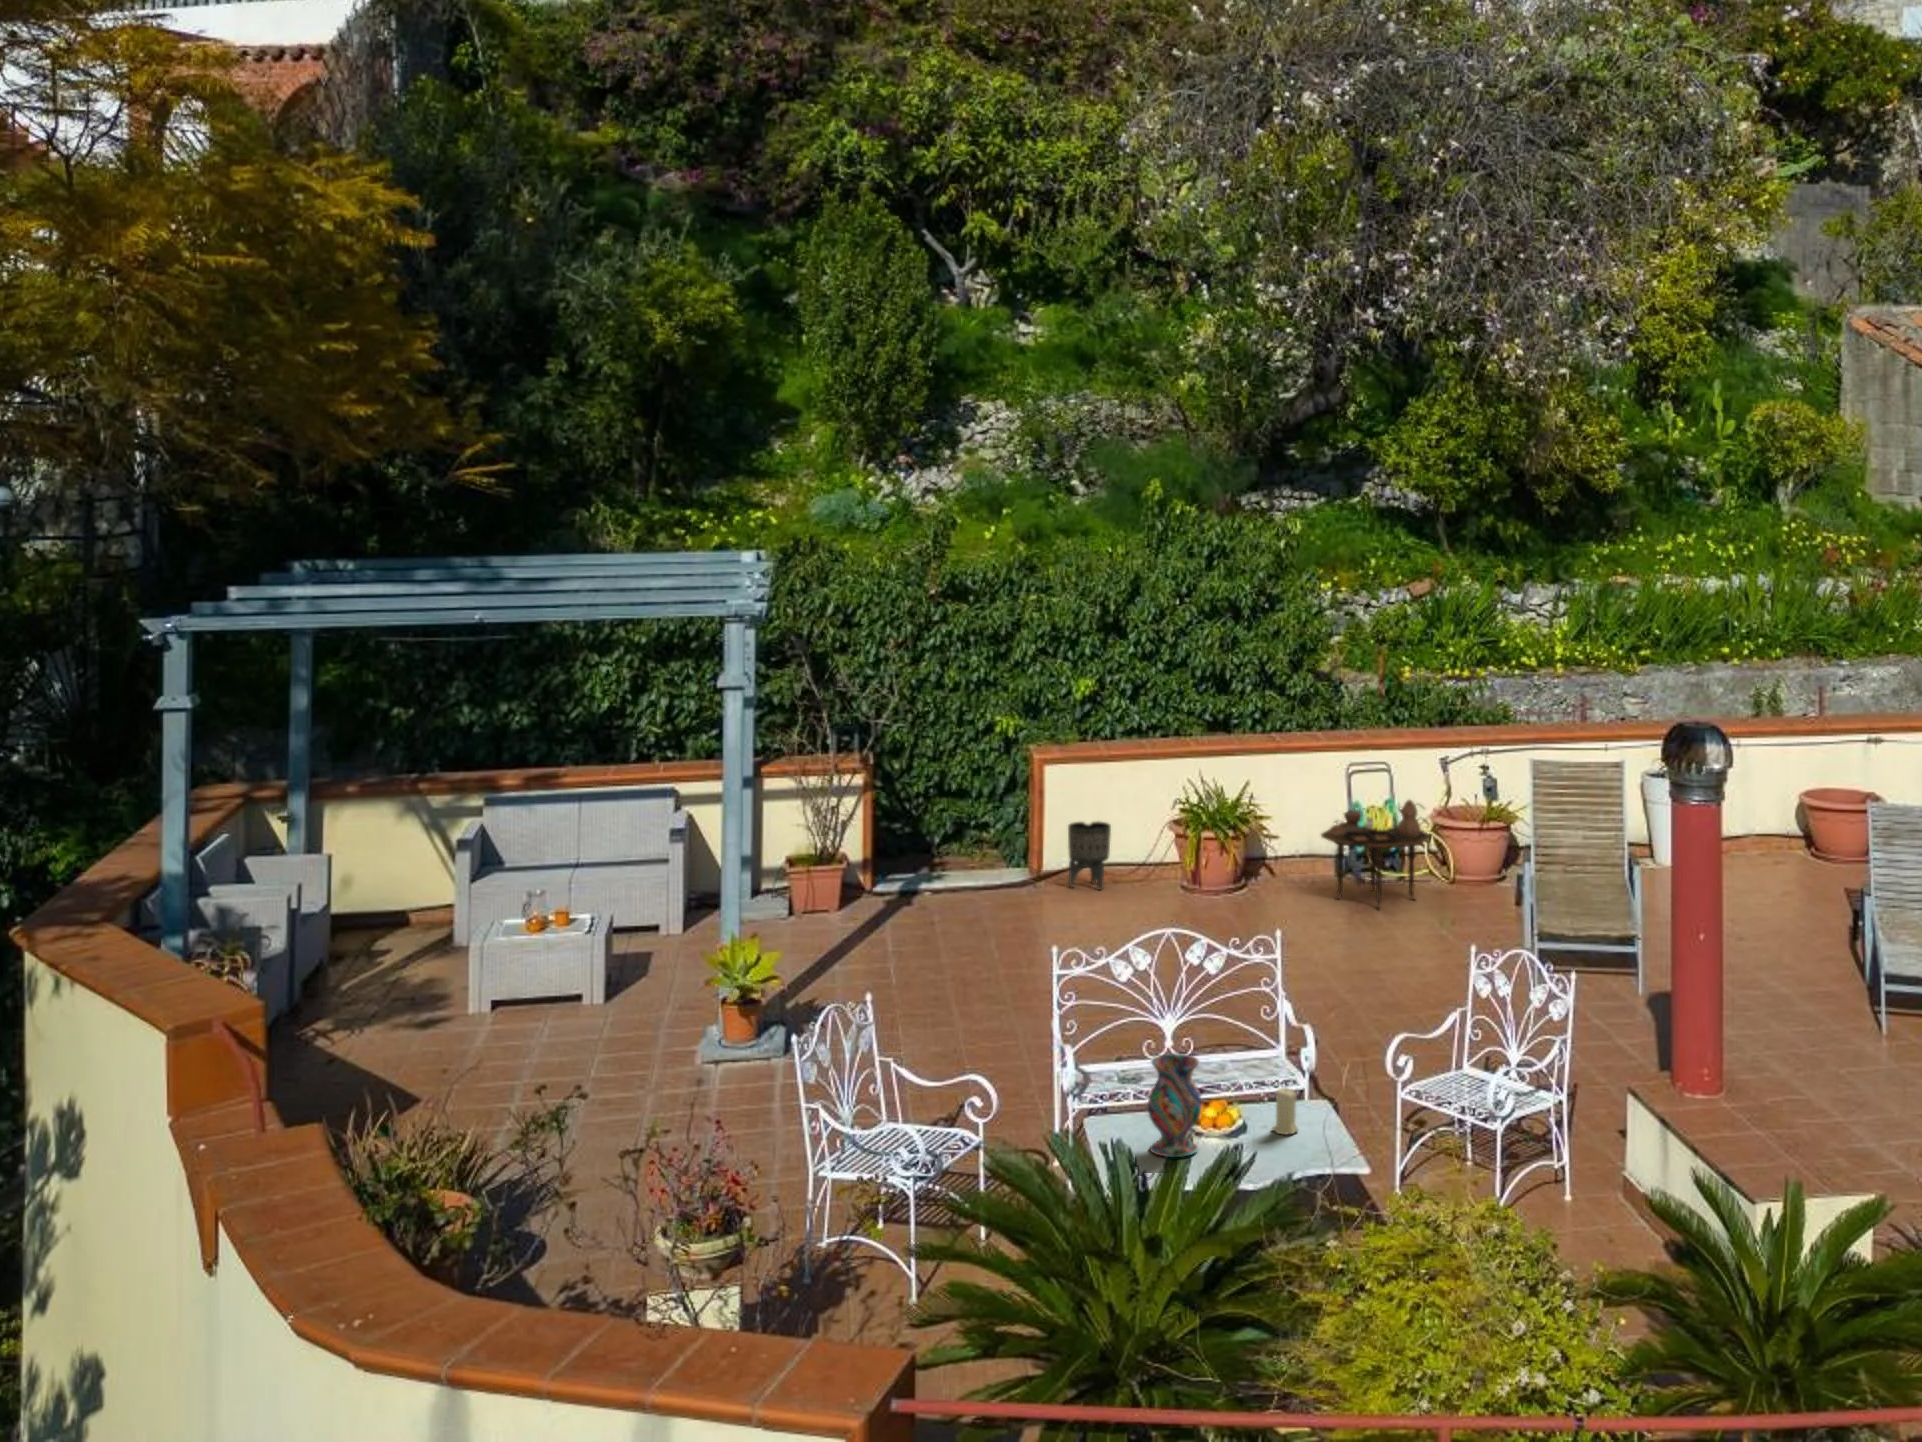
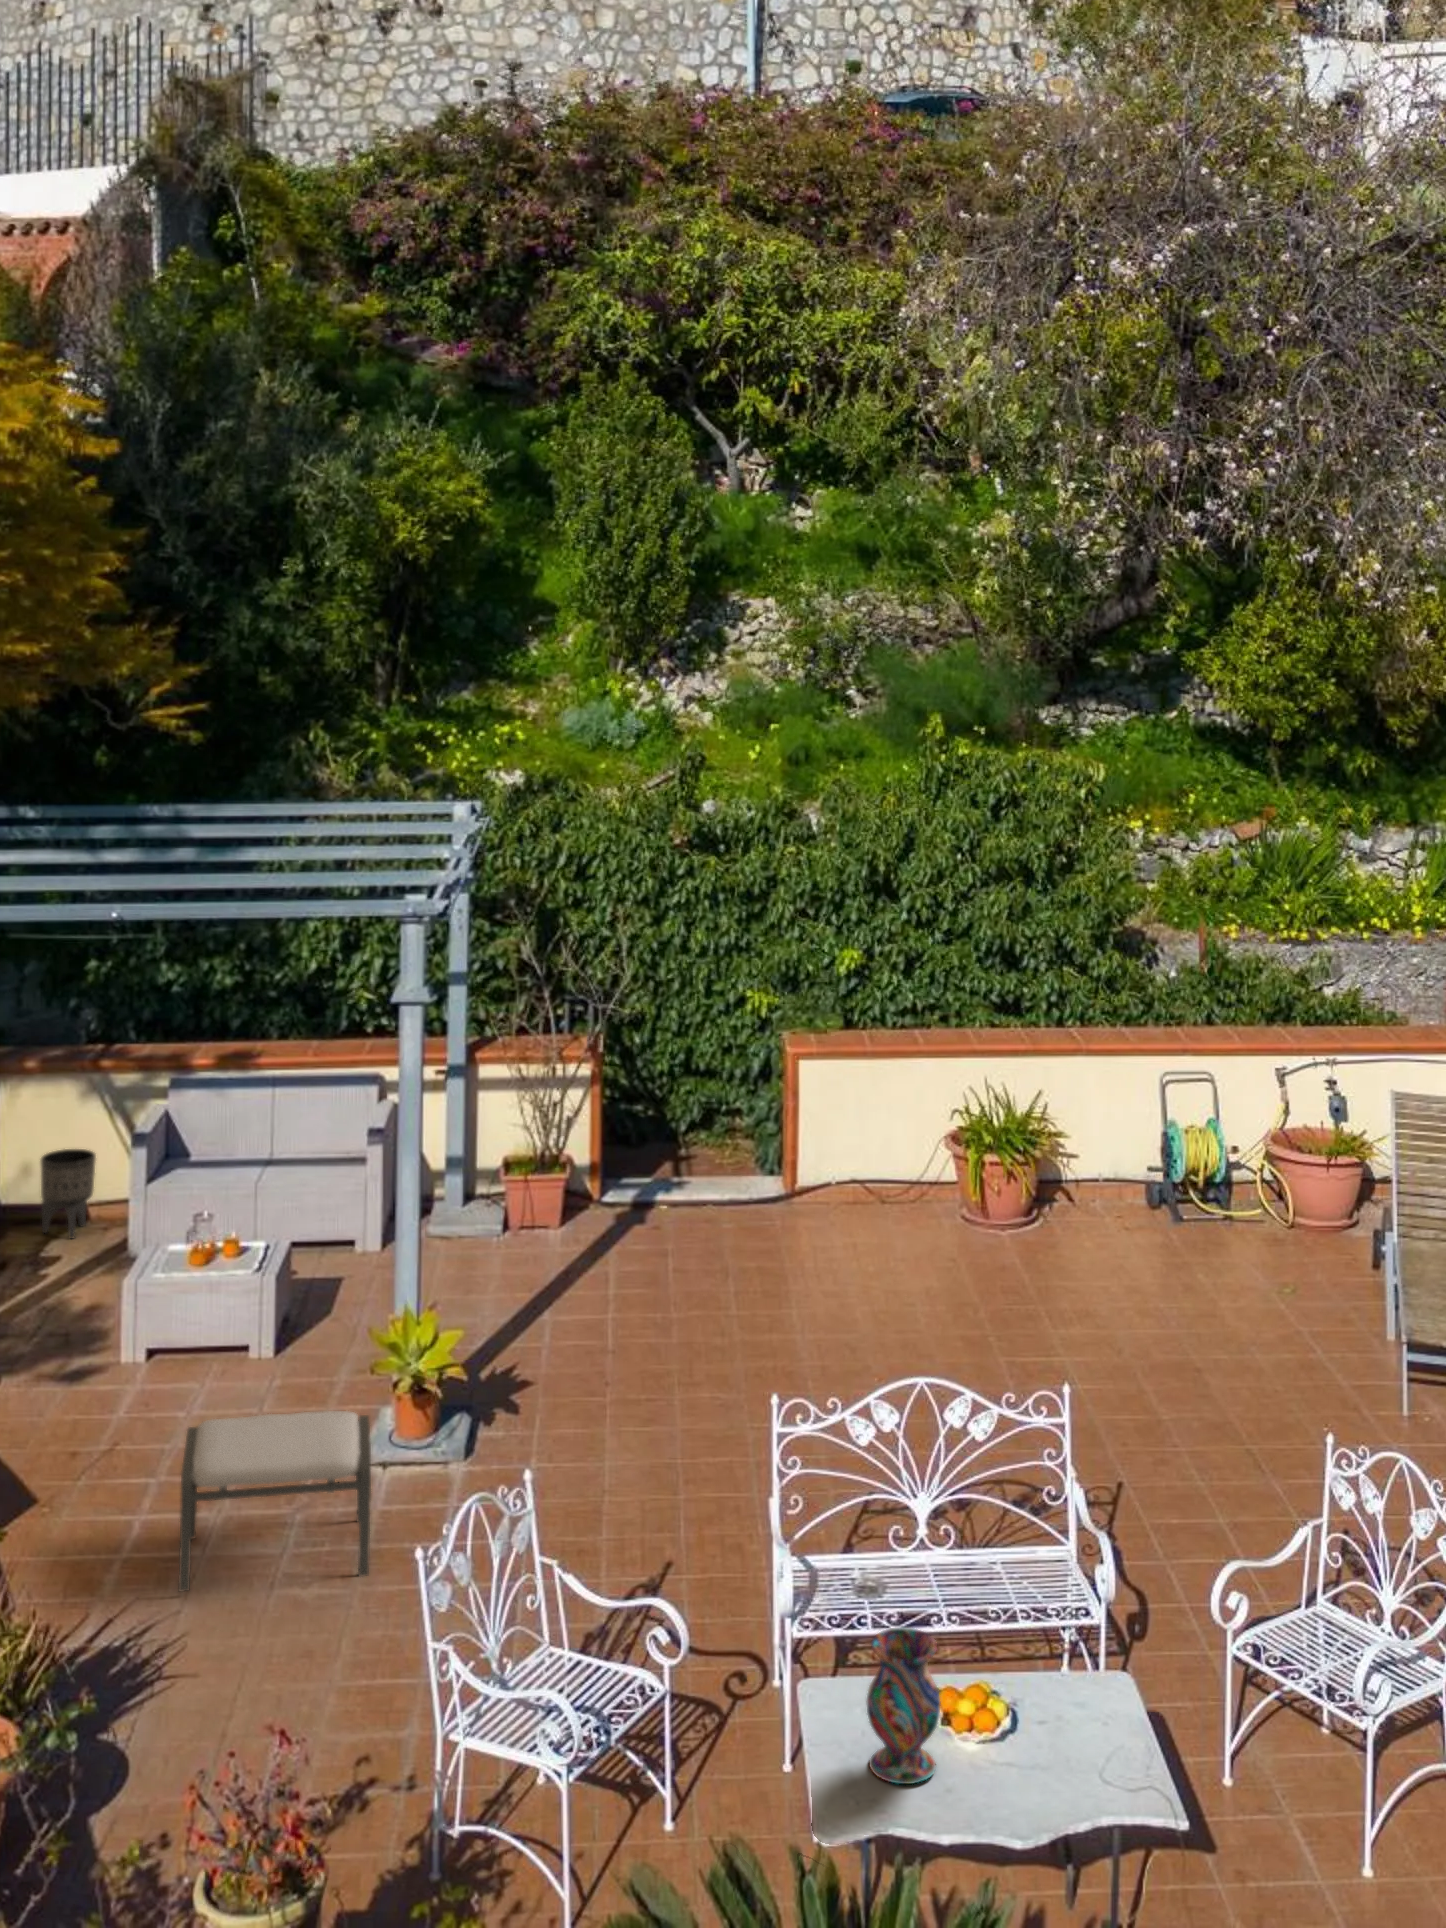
side table: present [1321,800,1431,908] -> none [1128,1122,1264,1256]
planter: present [1068,821,1111,890] -> present [40,1149,96,1238]
ottoman: none [564,999,726,1133] -> present [178,1411,371,1591]
candle: present [1272,1087,1298,1134] -> none [1039,1671,1077,1742]

